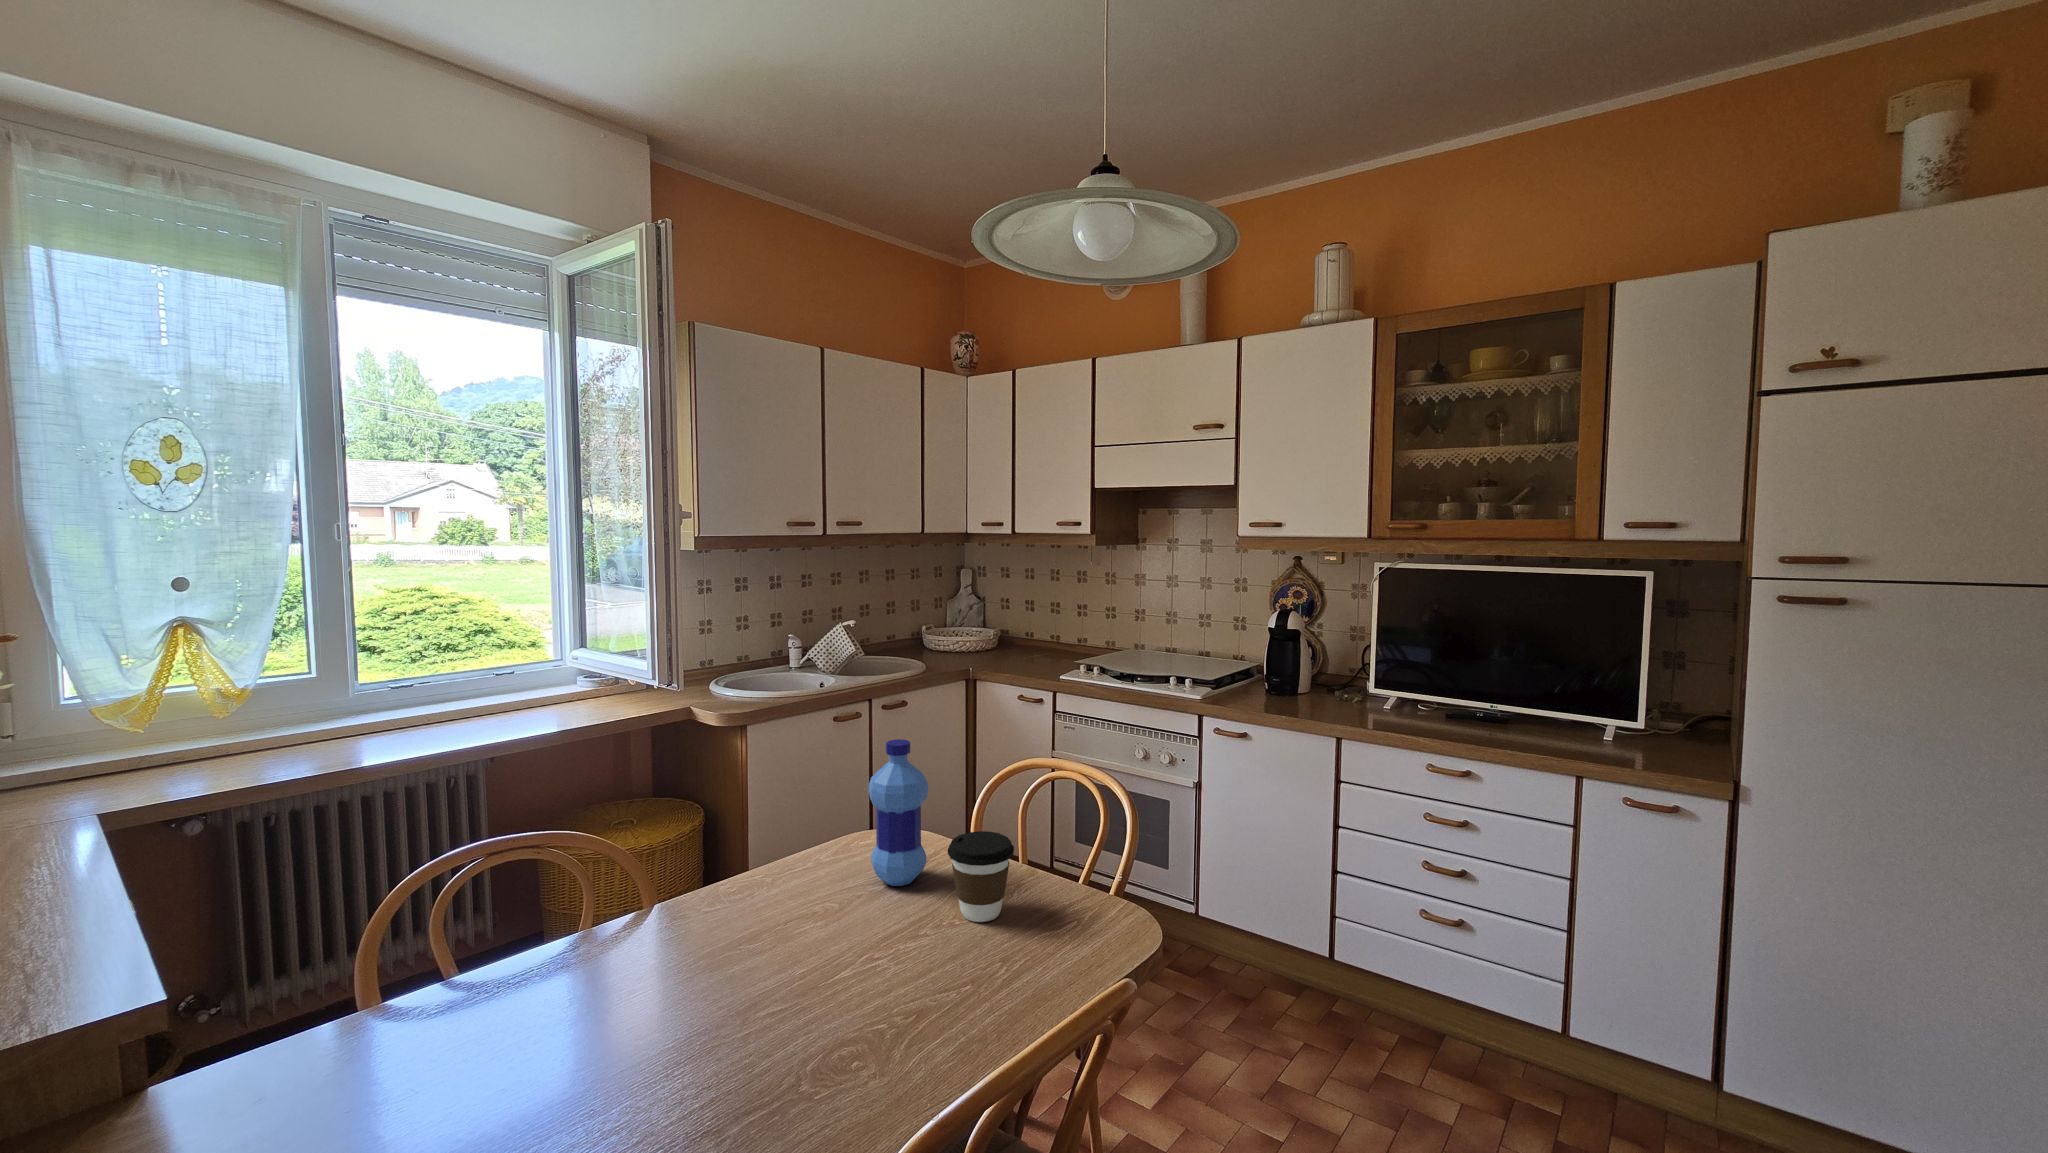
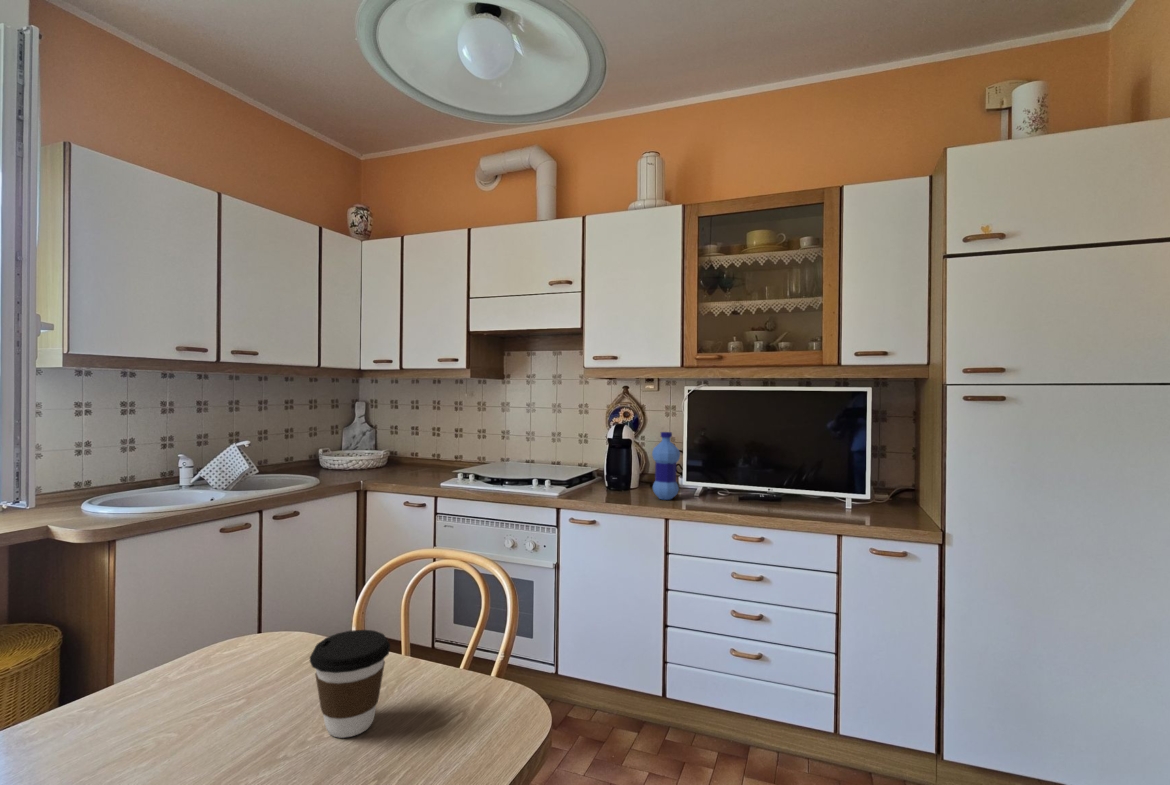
water bottle: present [869,739,928,886] -> present [652,432,680,500]

